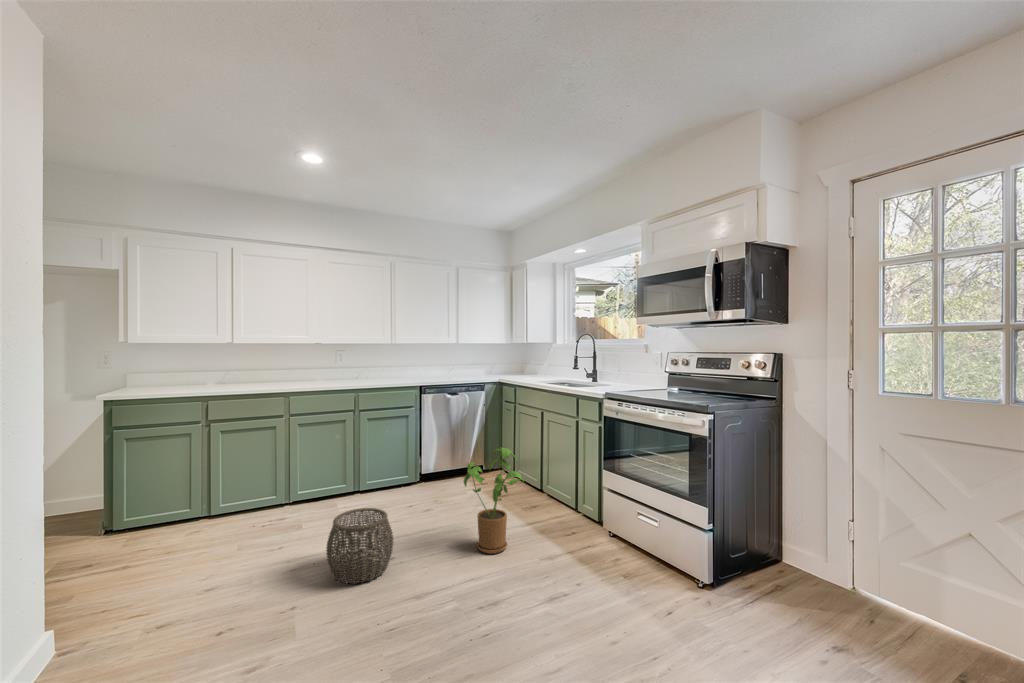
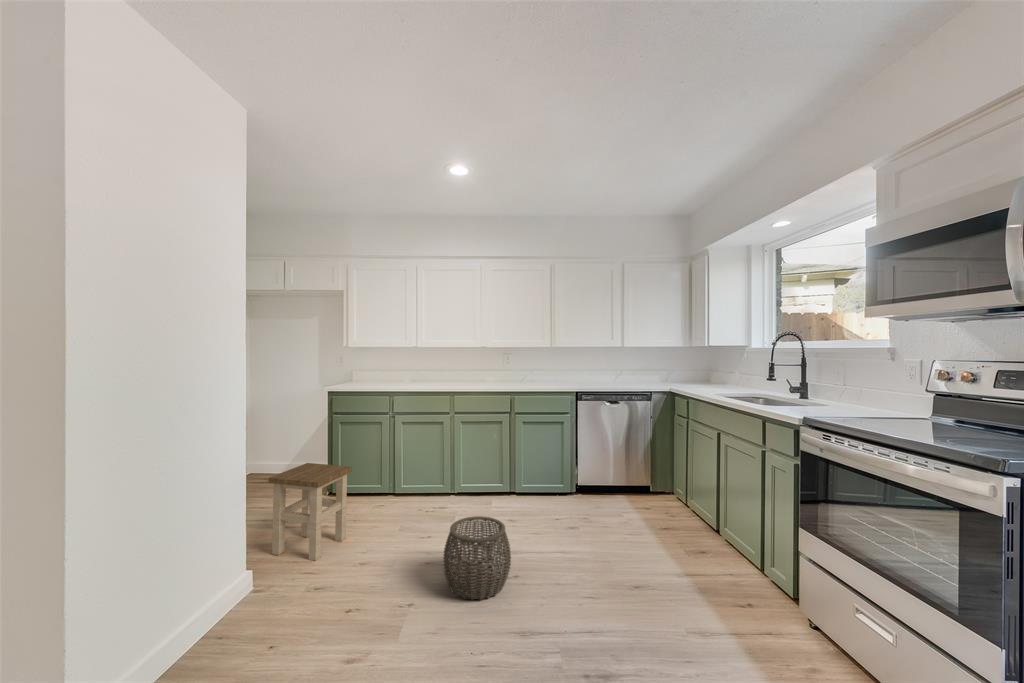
house plant: present [464,448,524,554] -> none [595,473,669,606]
stool: none [79,486,190,605] -> present [268,463,352,560]

